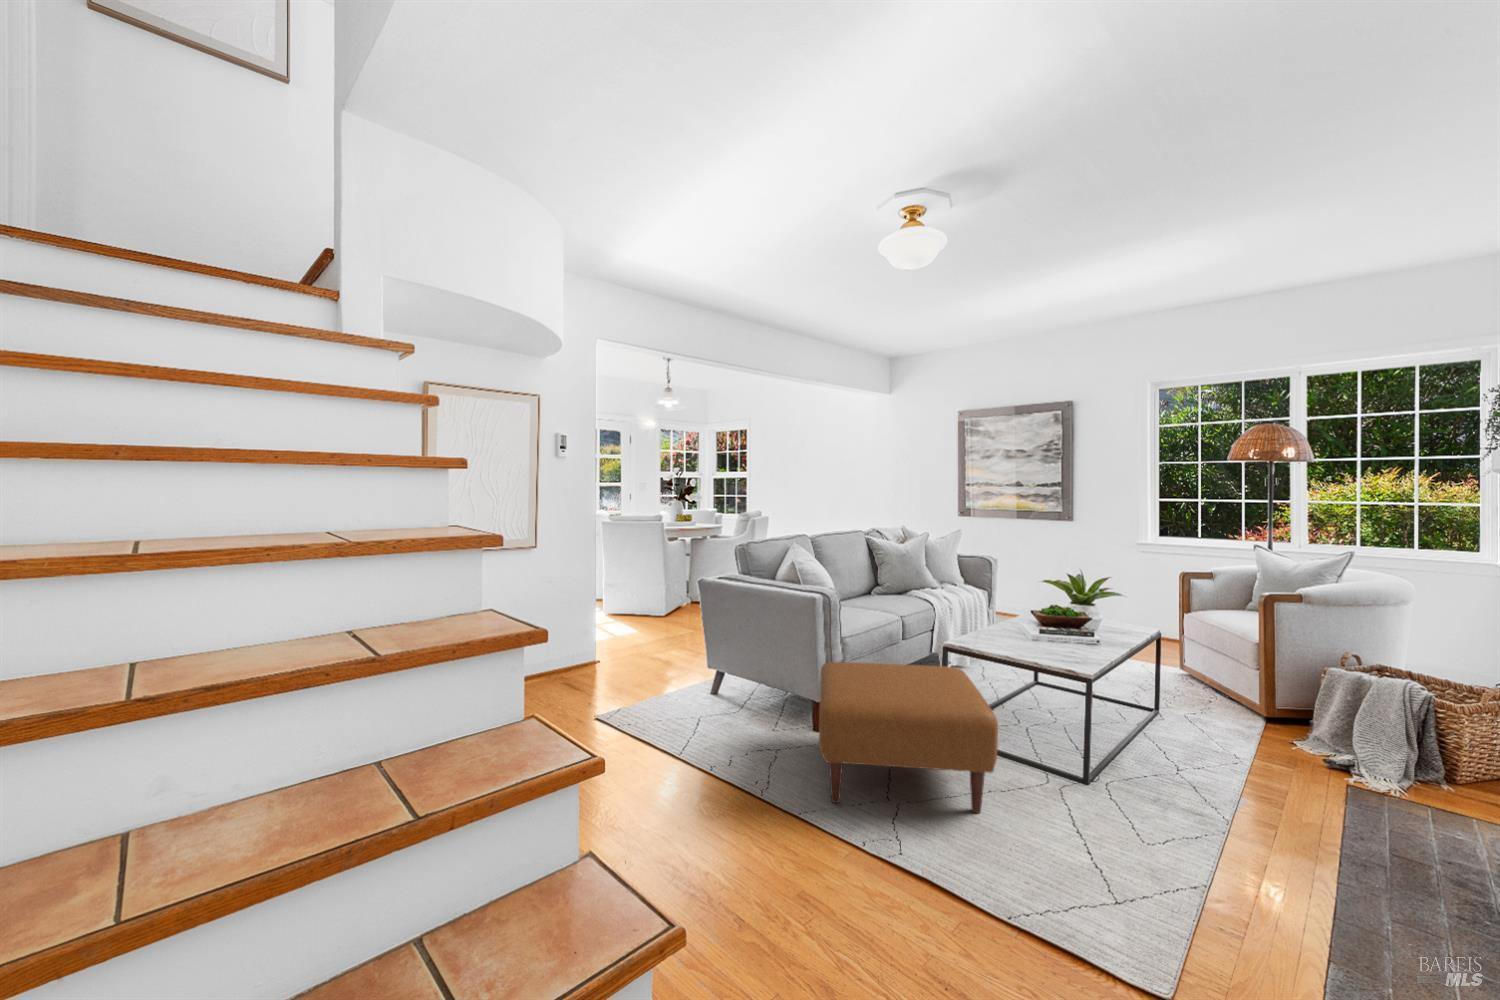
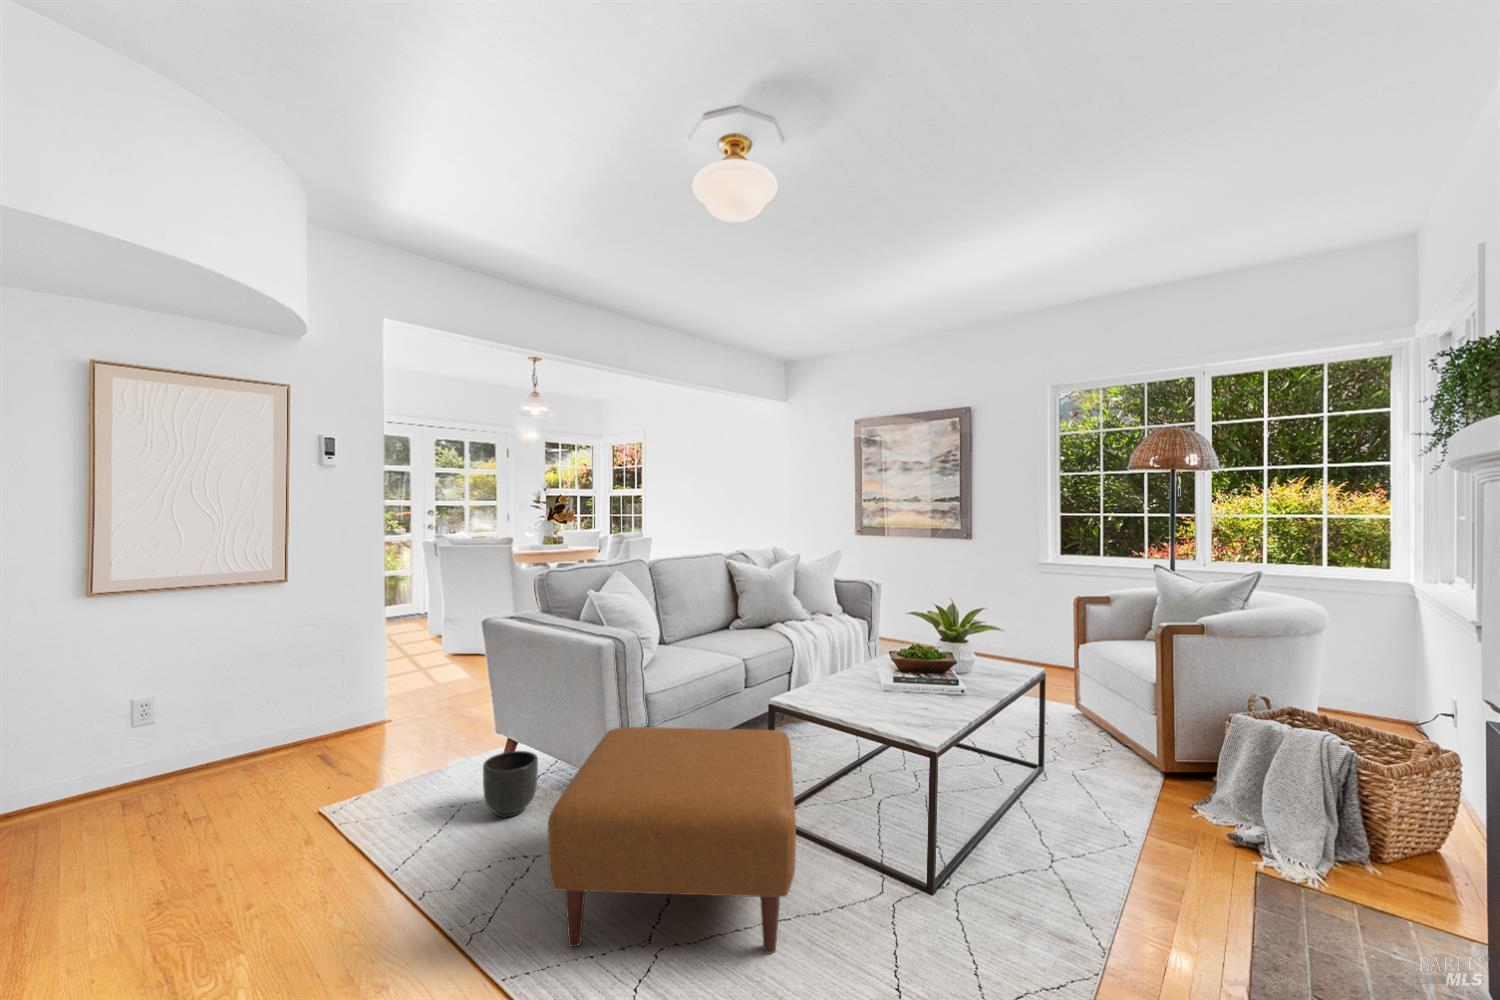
planter: none [718,681,757,728] -> present [483,751,538,817]

